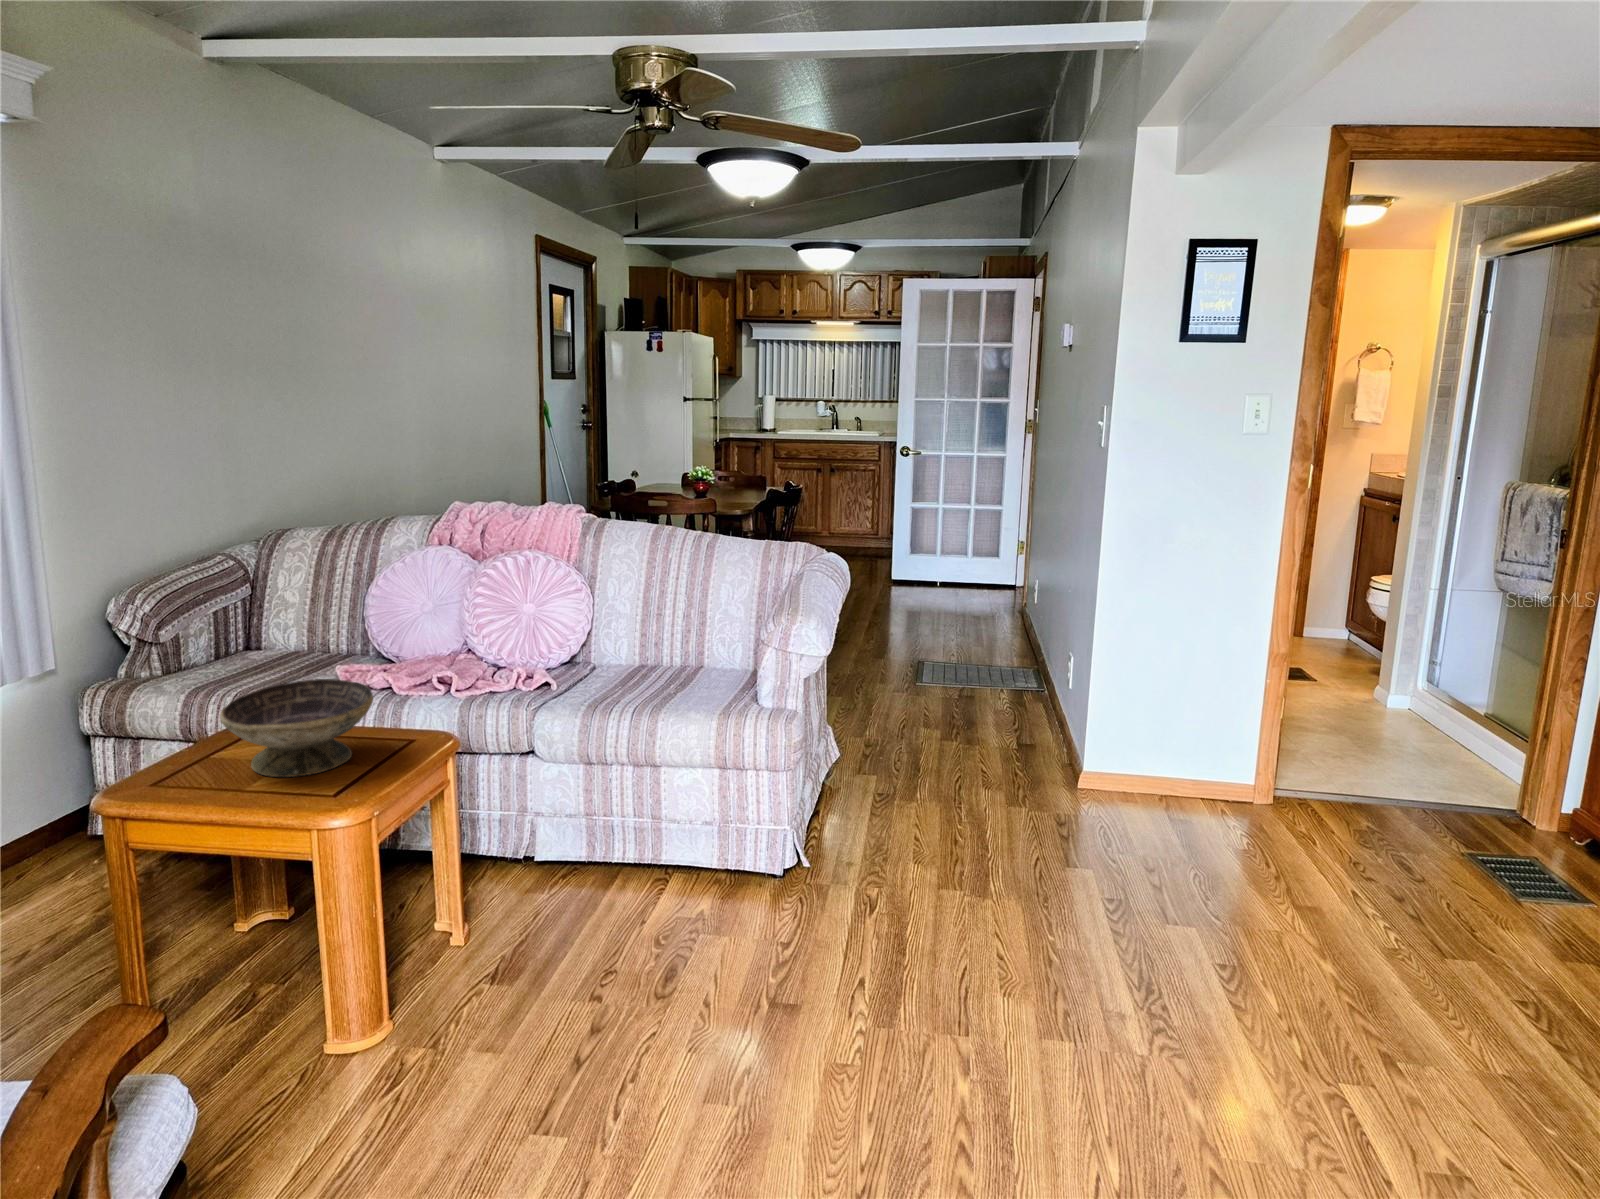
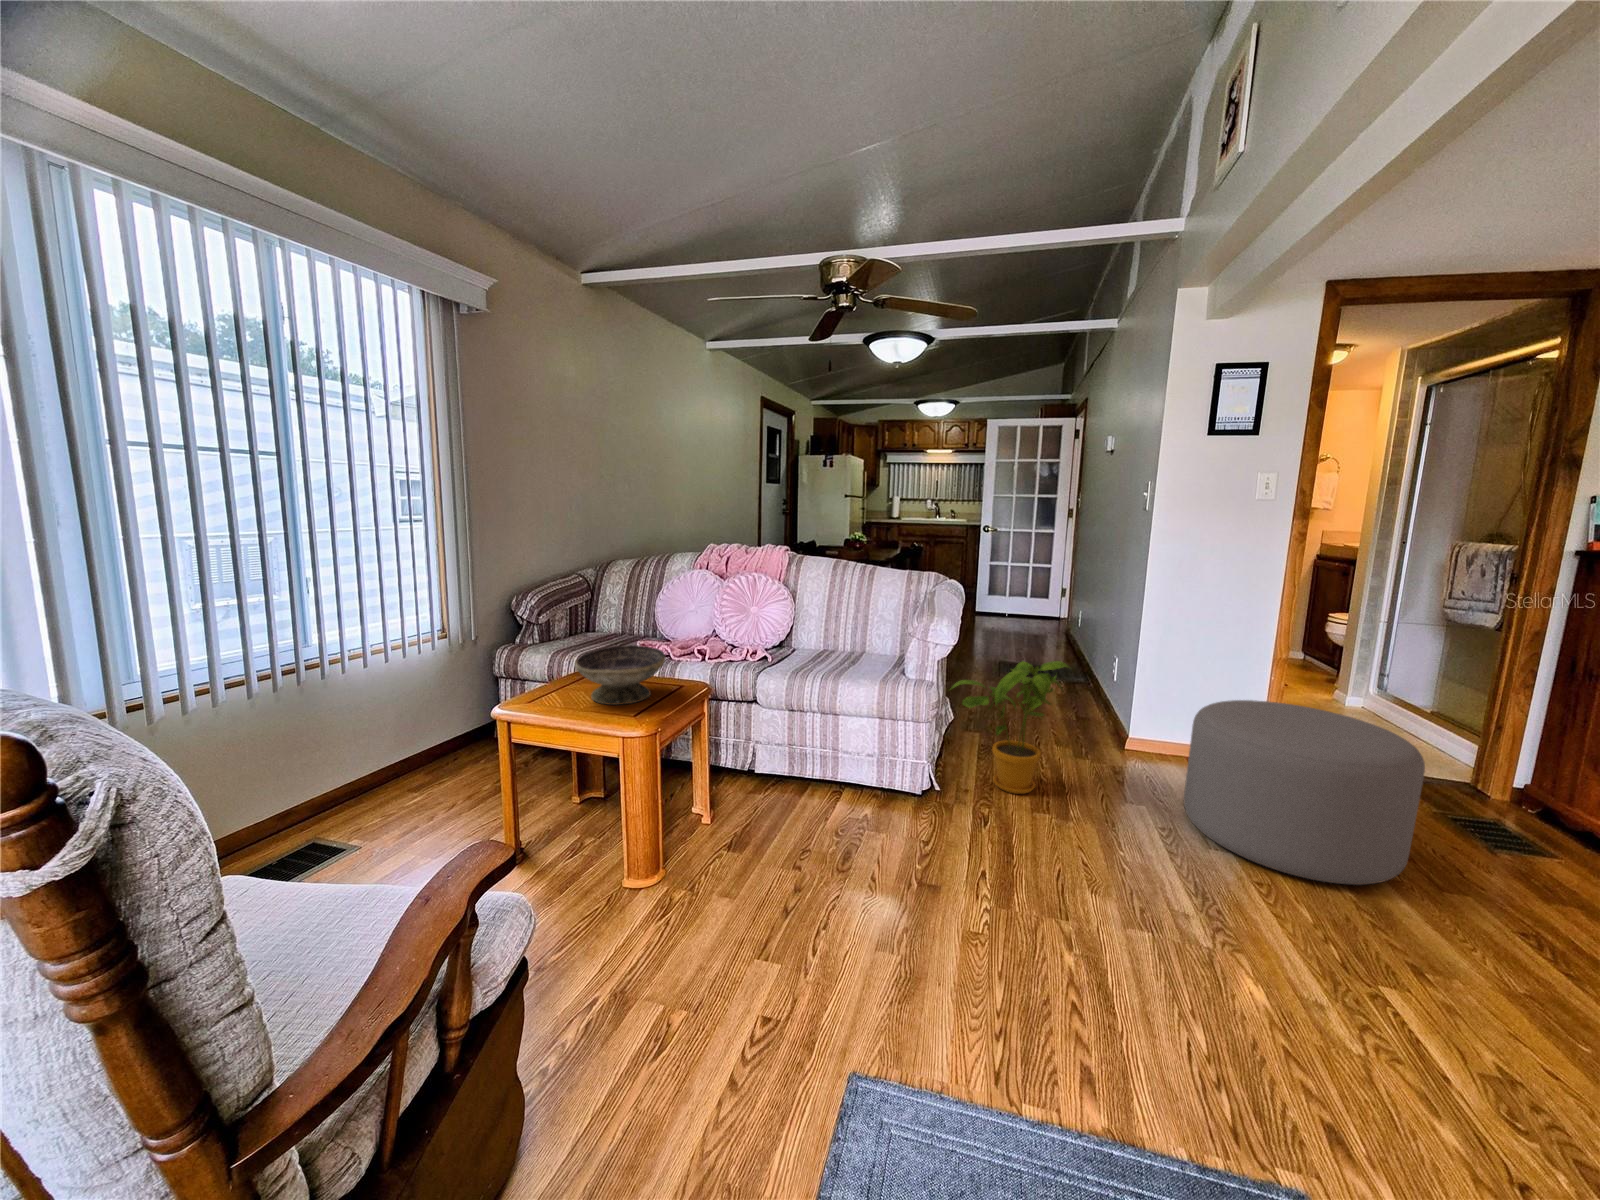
house plant: none [825,672,992,864] -> present [951,661,1069,794]
ottoman: none [1145,714,1423,954] -> present [1184,700,1425,885]

